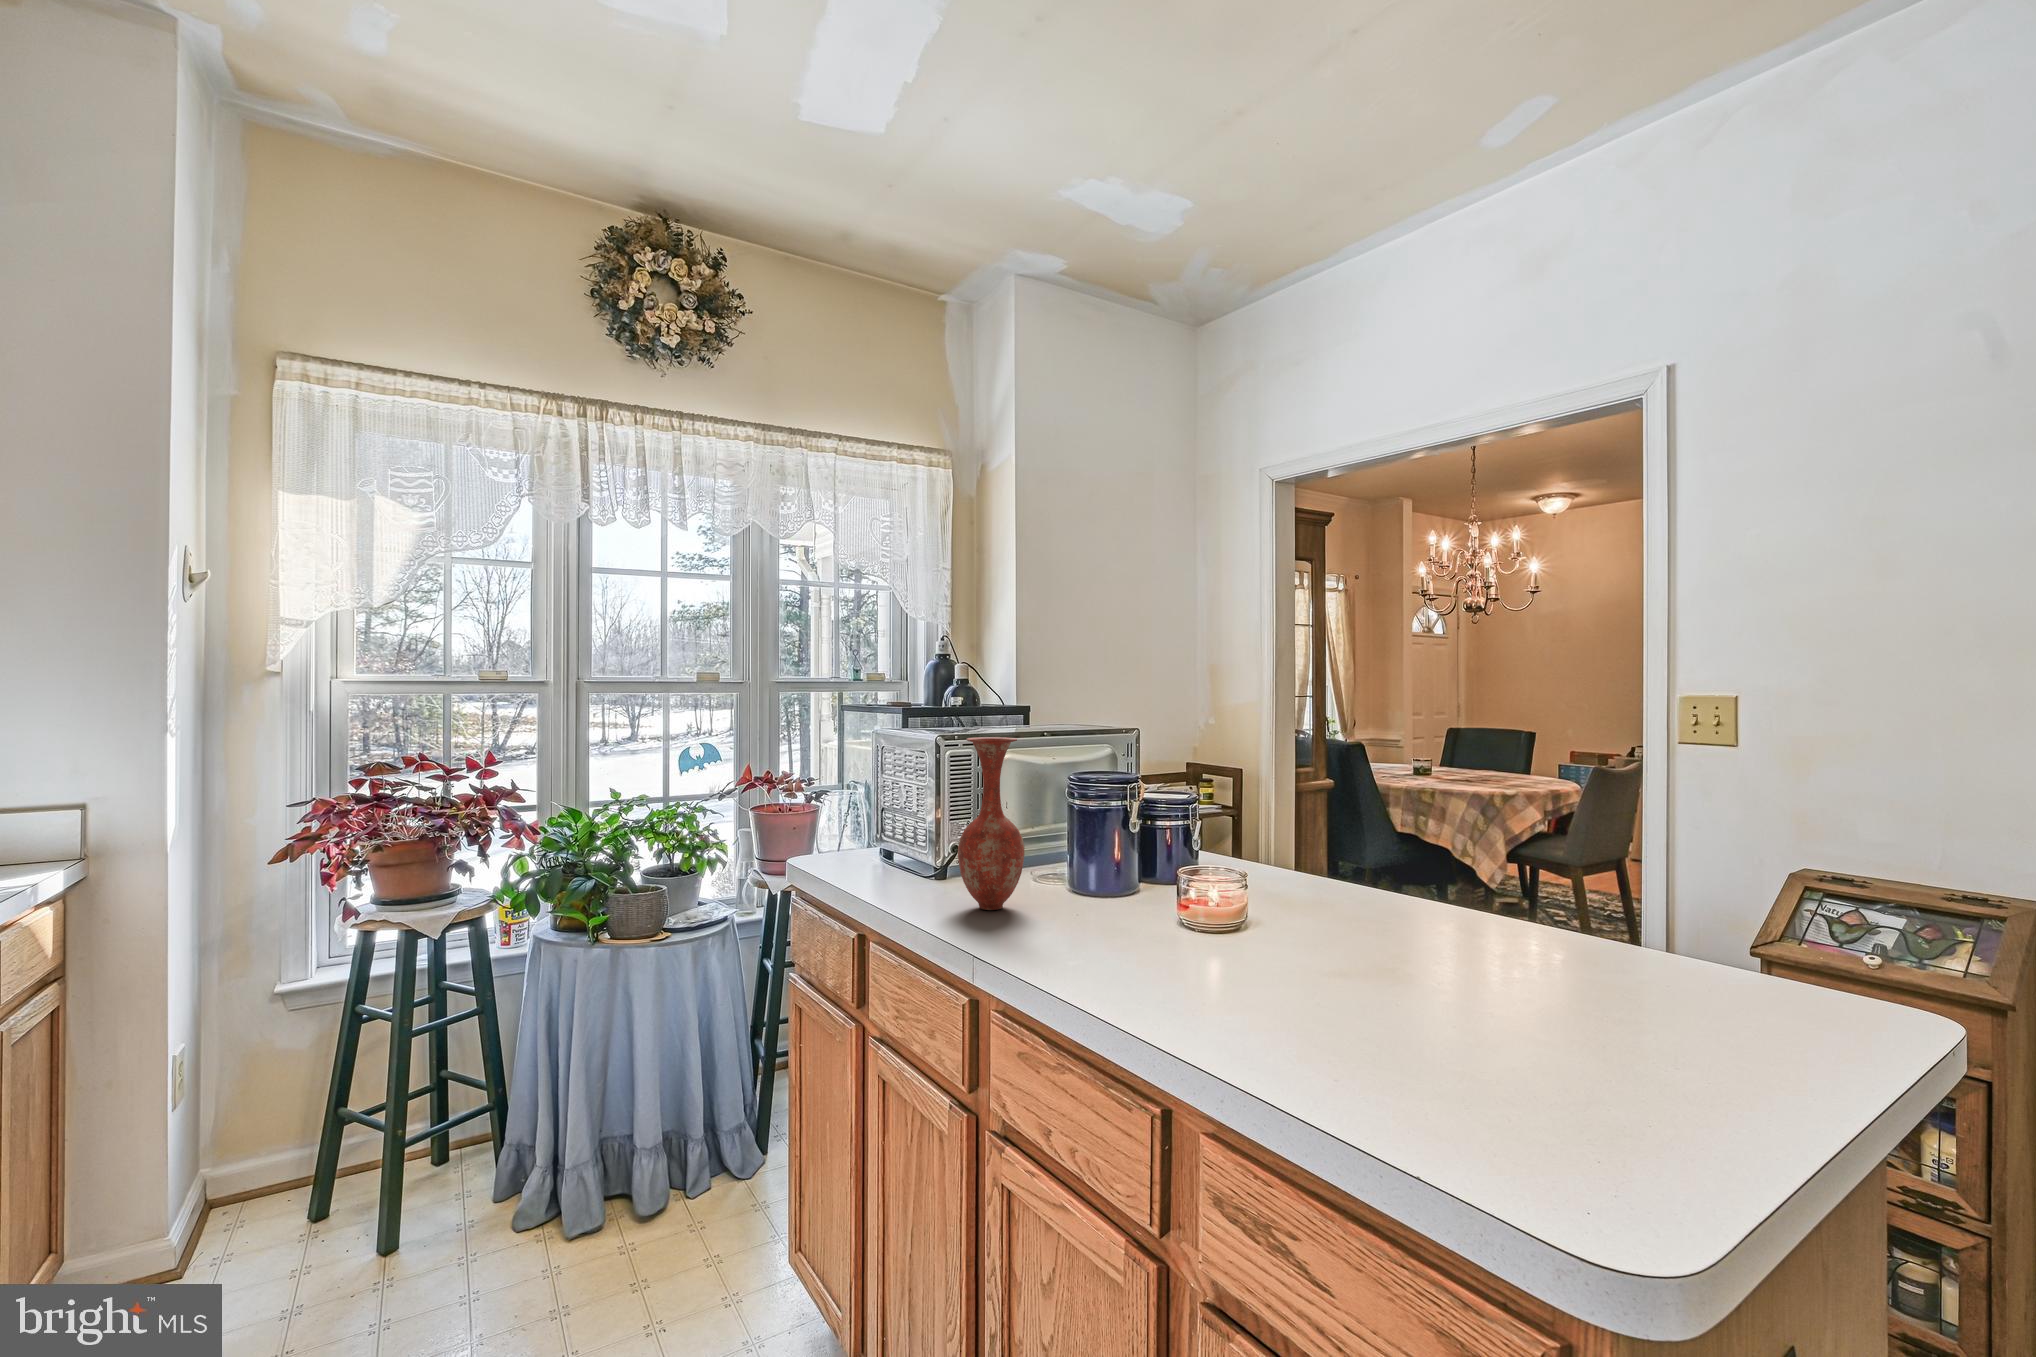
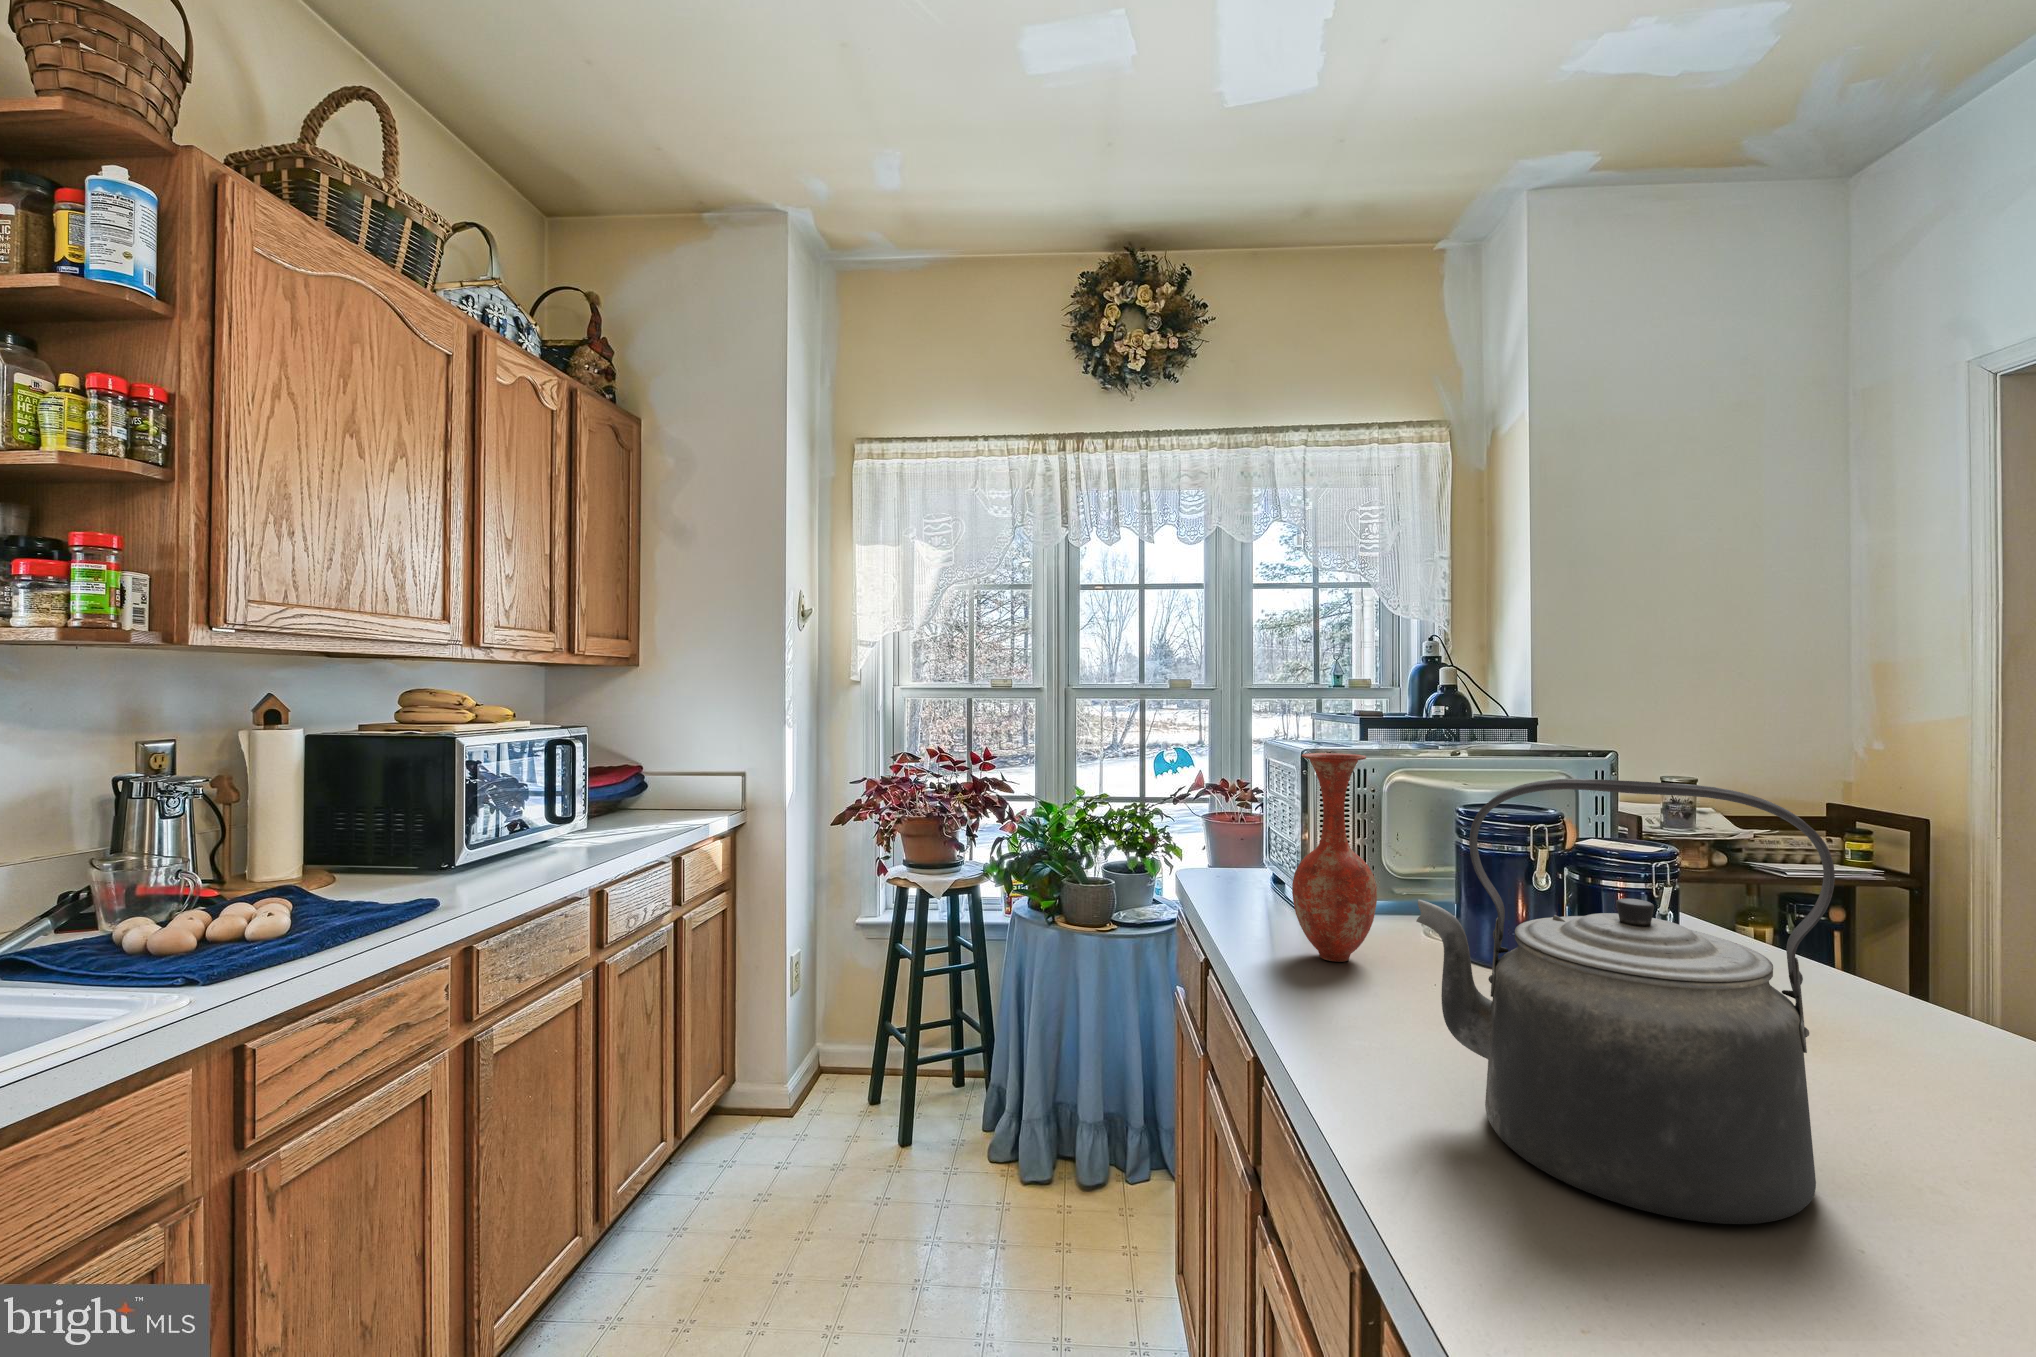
kettle: none [1135,742,1362,1005] -> present [1416,779,1835,1224]

